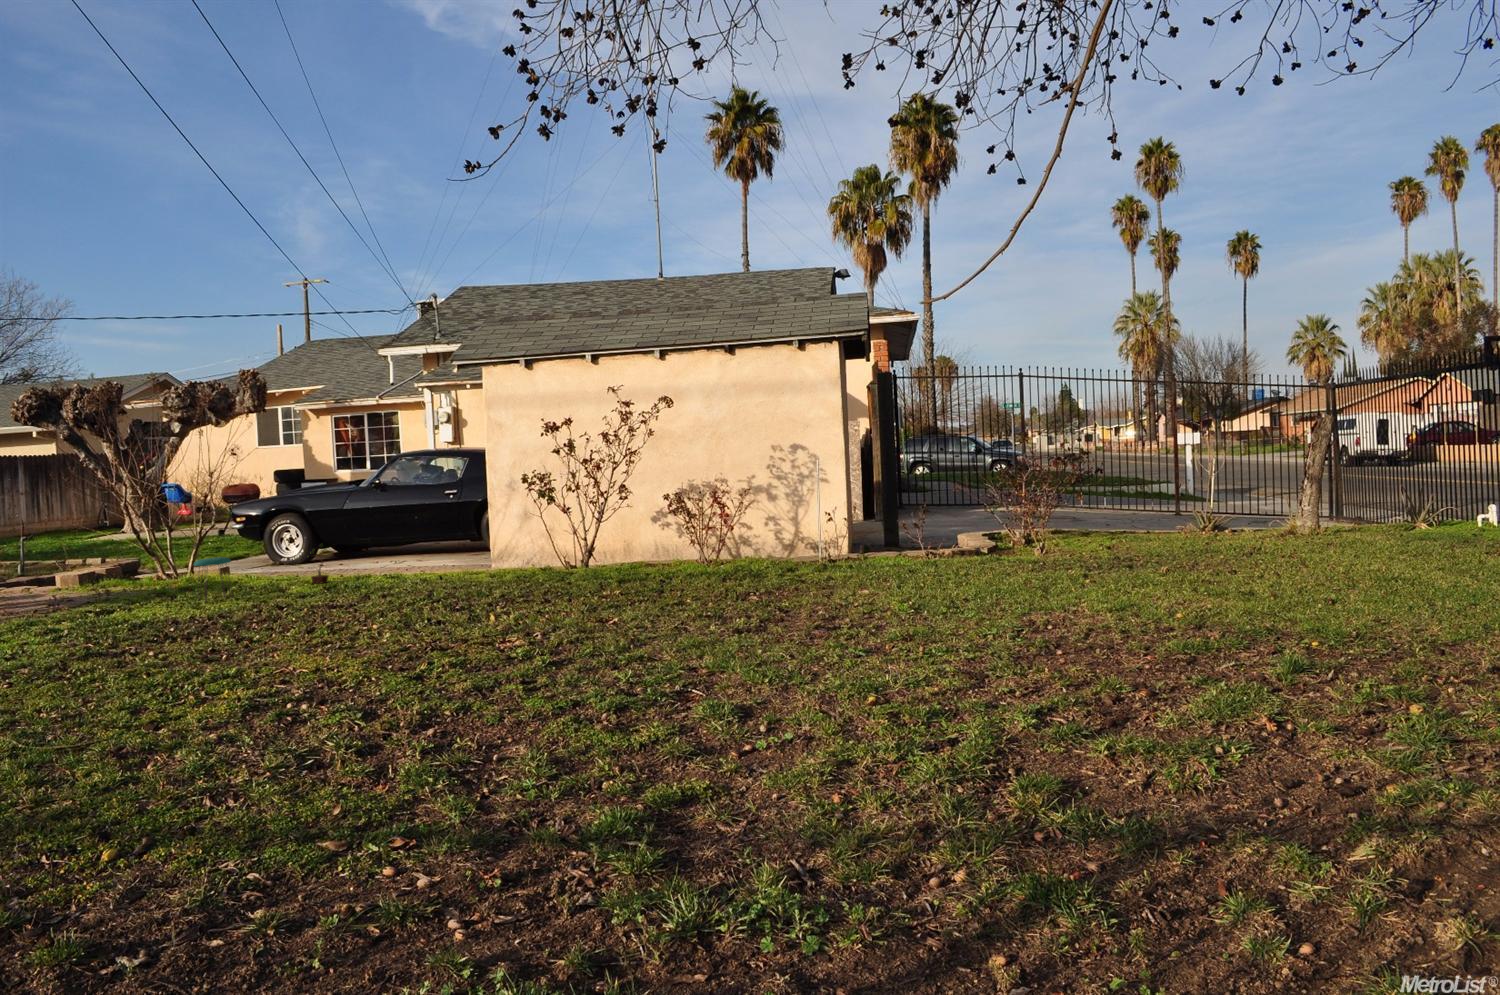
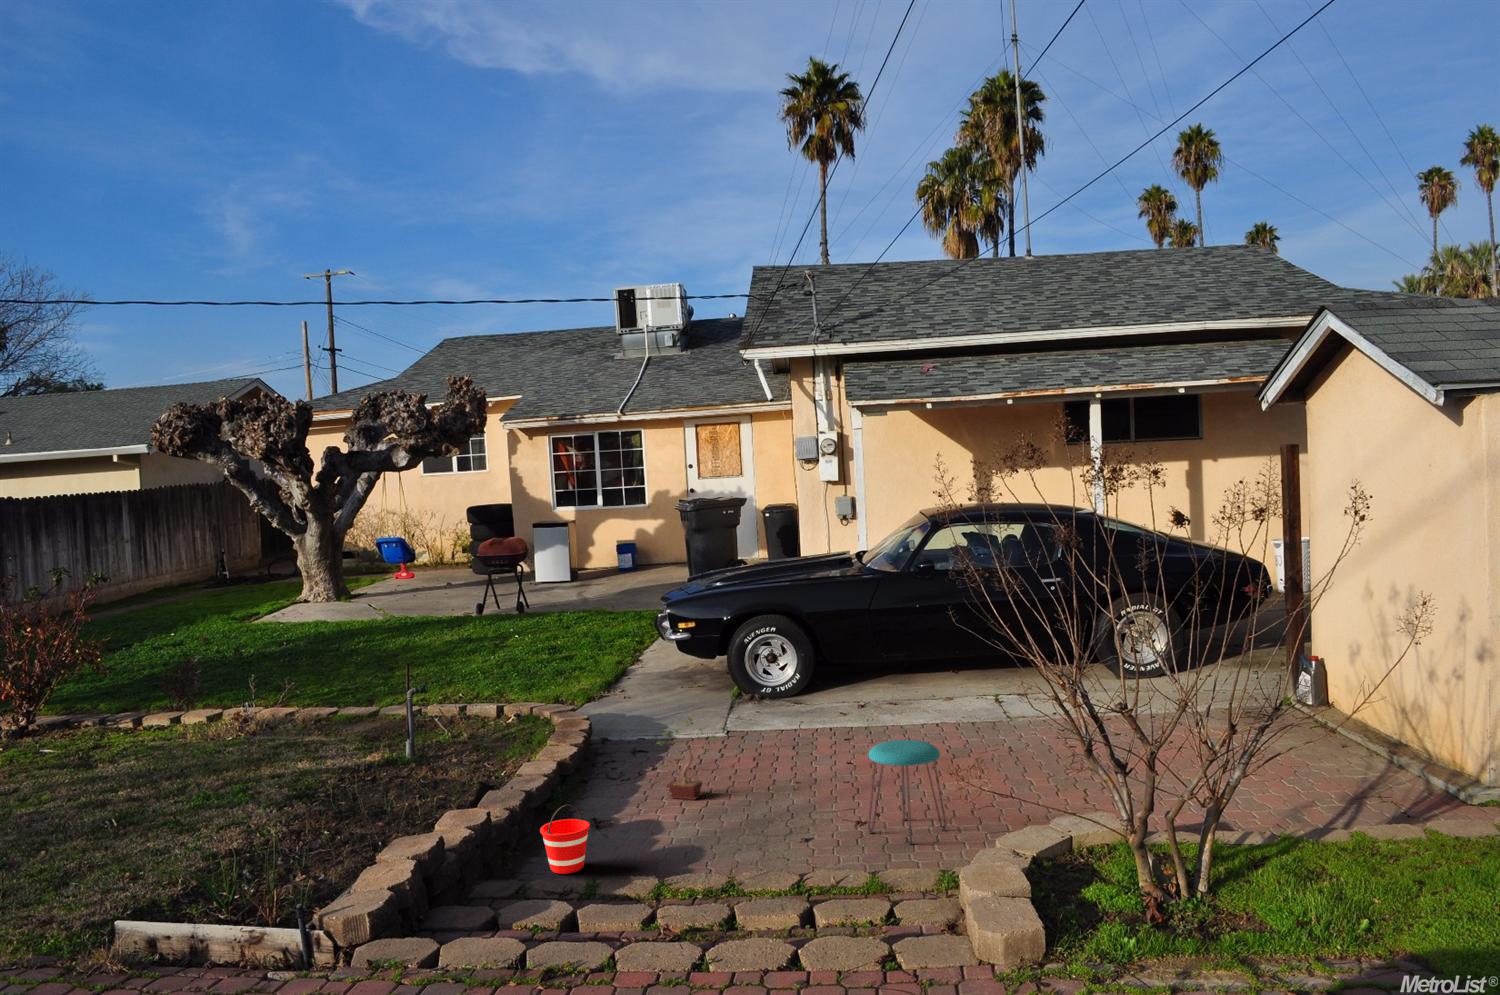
potted plant: present [308,549,332,583] -> present [658,718,718,800]
bucket: none [28,584,55,614] -> present [540,805,590,874]

